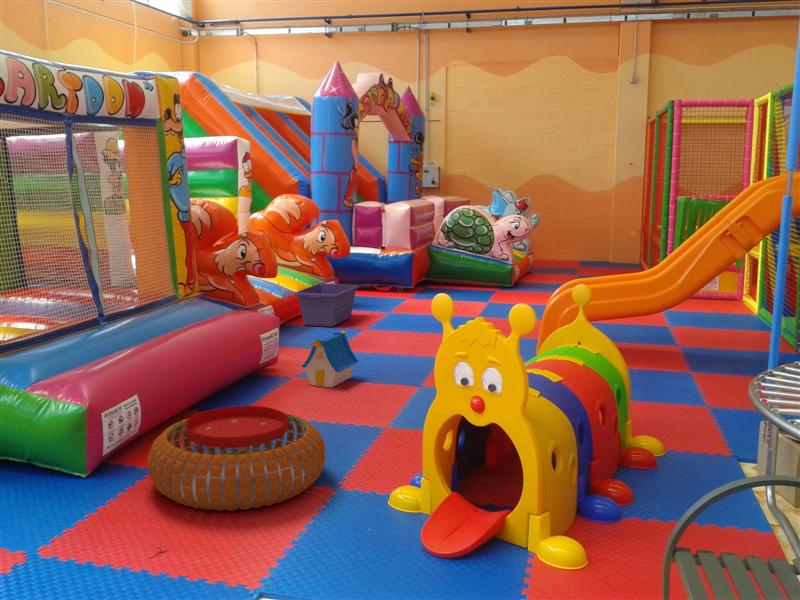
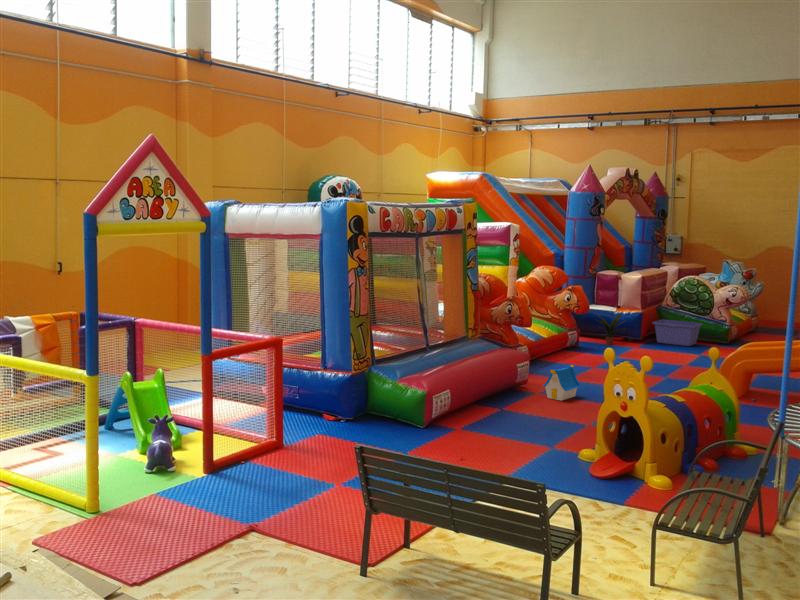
potted plant: none [349,253,395,297] -> present [595,312,627,345]
storage bin: present [294,283,359,327] -> present [653,320,703,346]
pouf: present [147,406,326,511] -> none [454,399,548,450]

